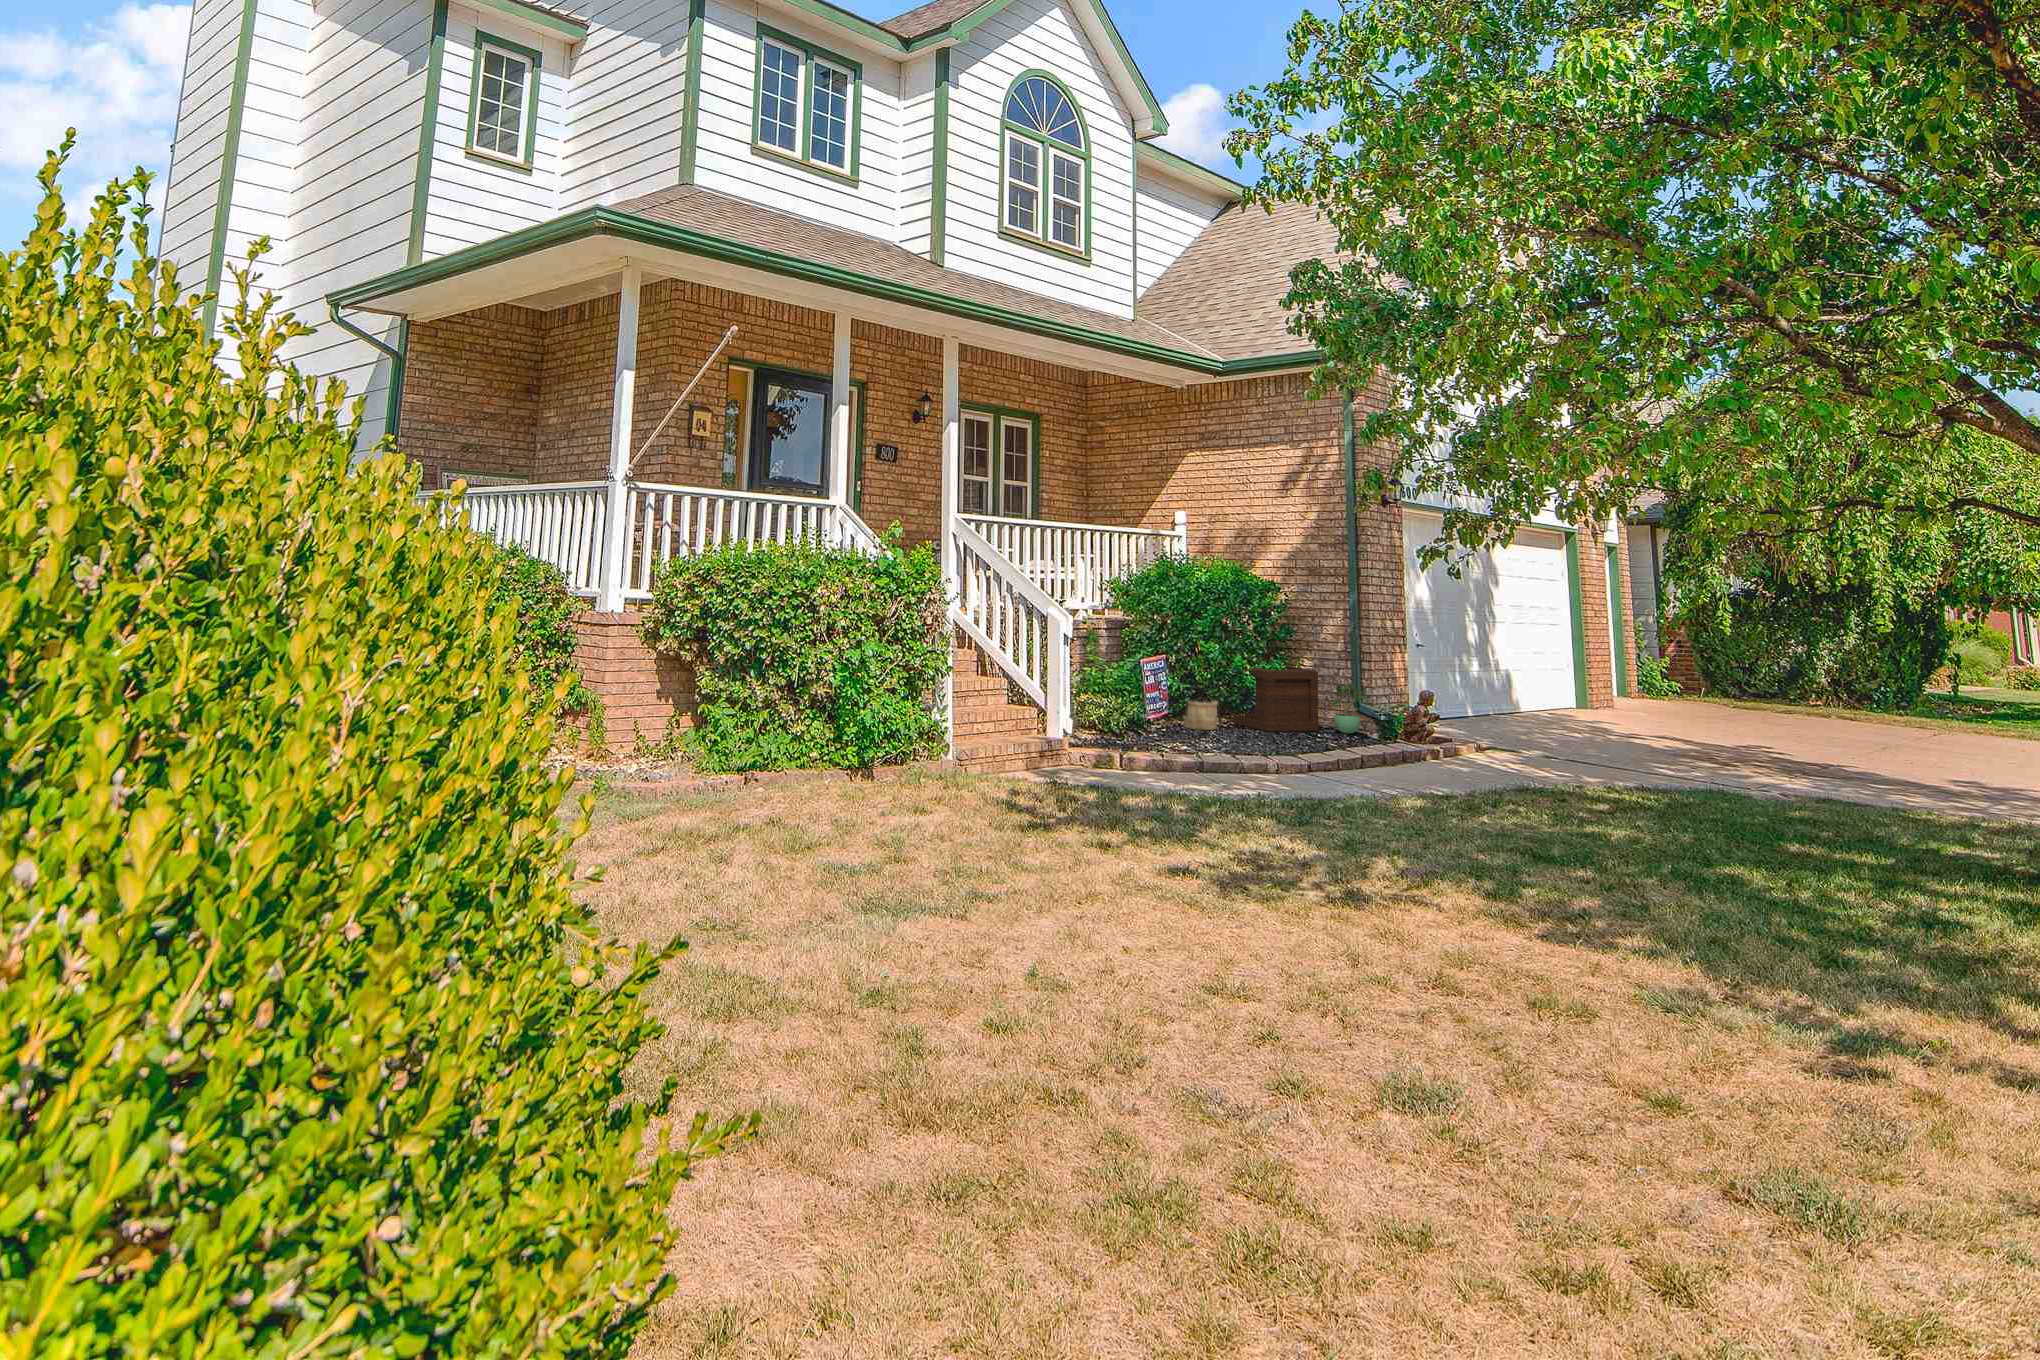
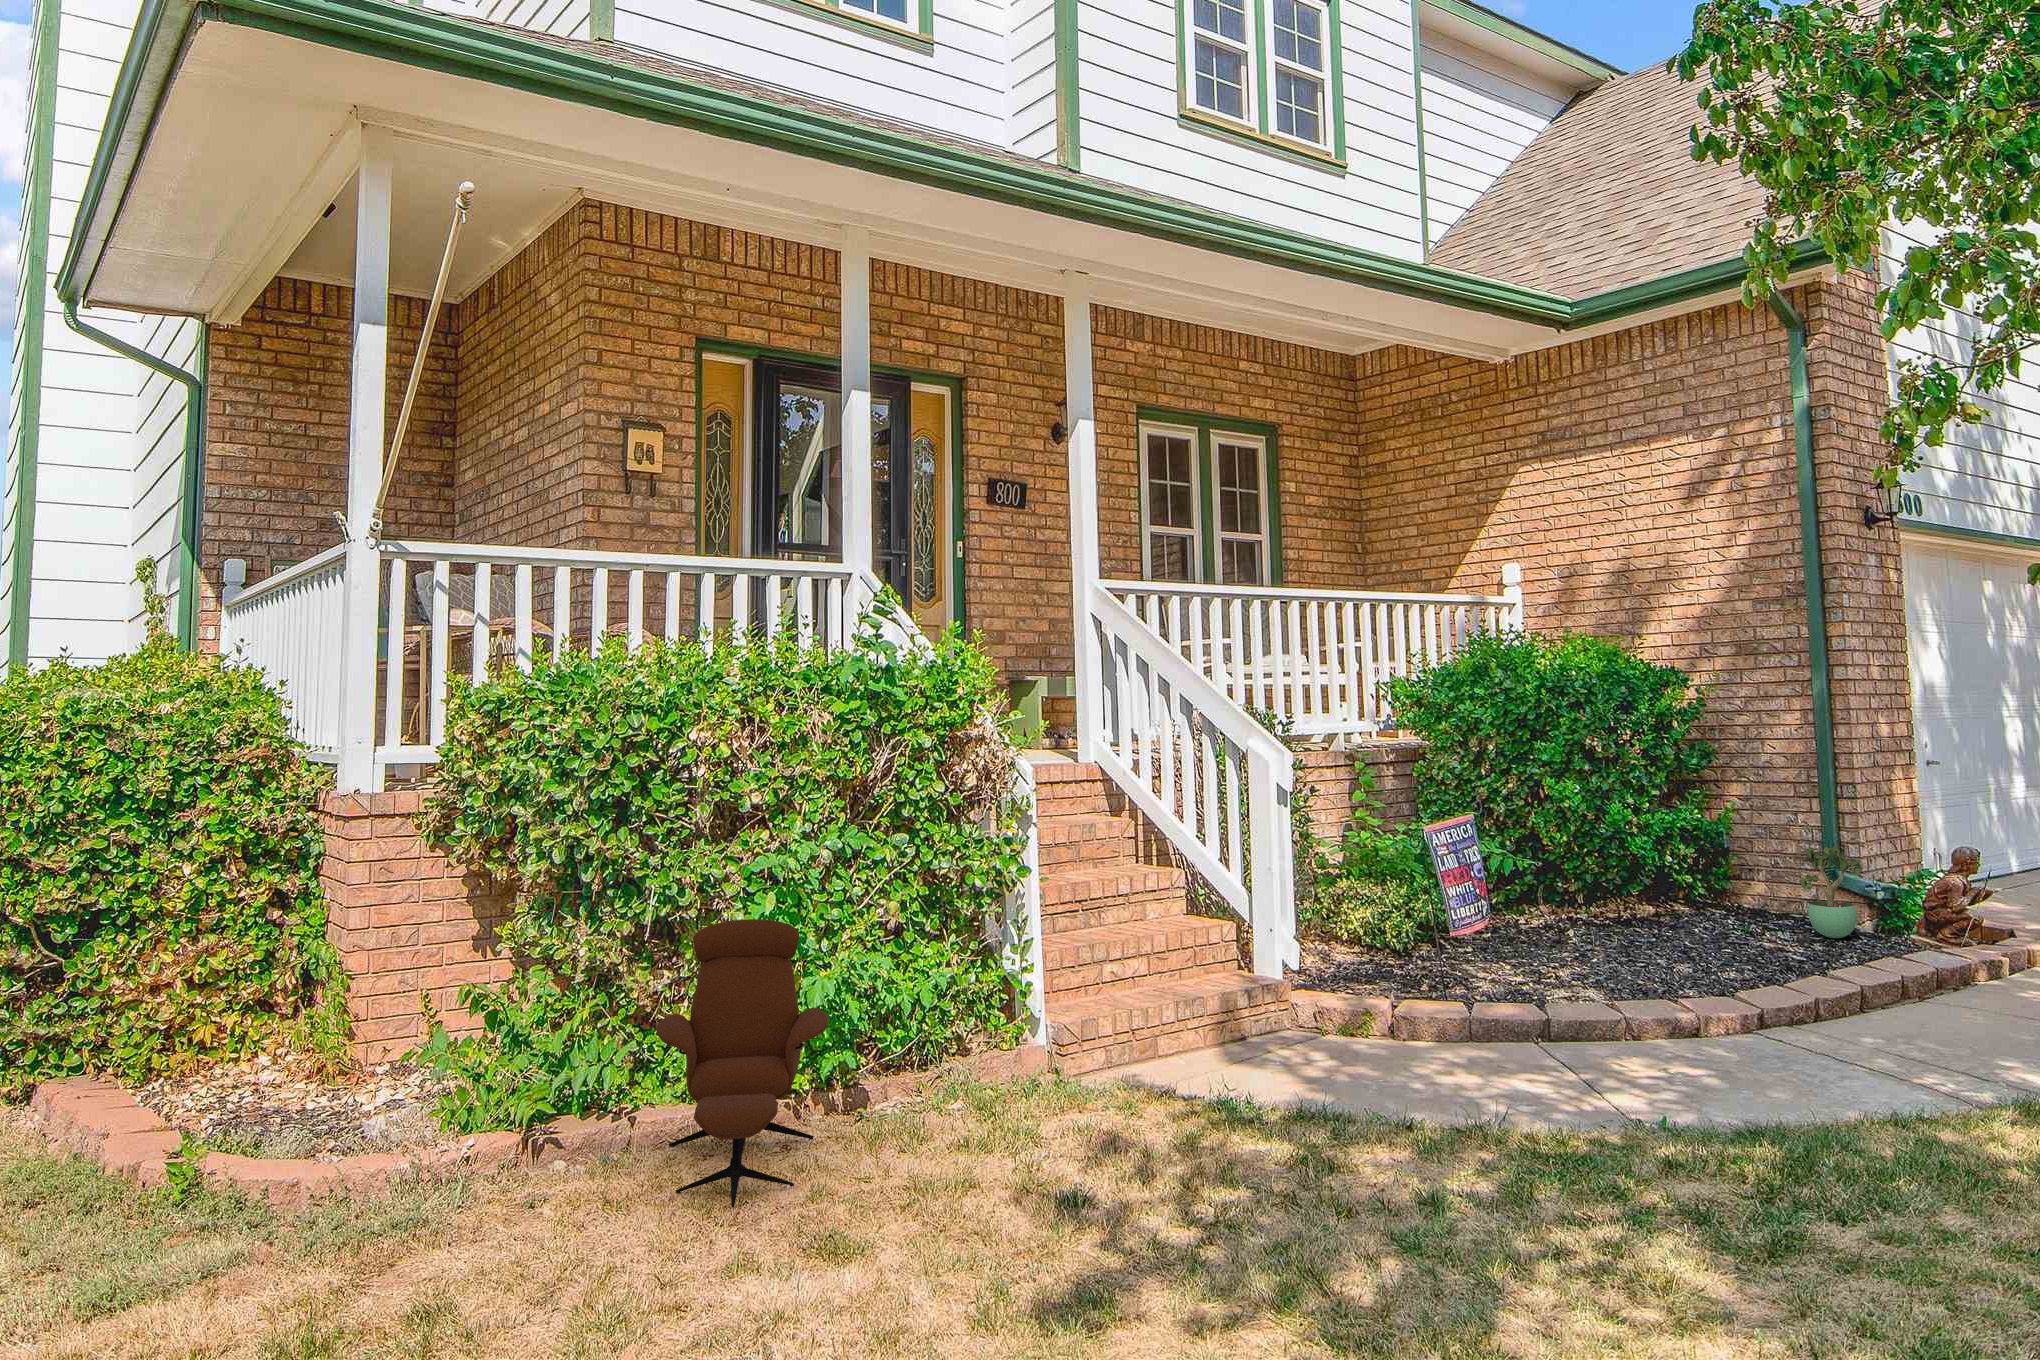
wooden crate: present [1233,665,1319,732] -> none [1617,815,1780,942]
lounge chair: none [797,685,880,810] -> present [656,919,829,1207]
wooden bucket: present [1183,701,1218,730] -> none [1525,884,1590,943]

